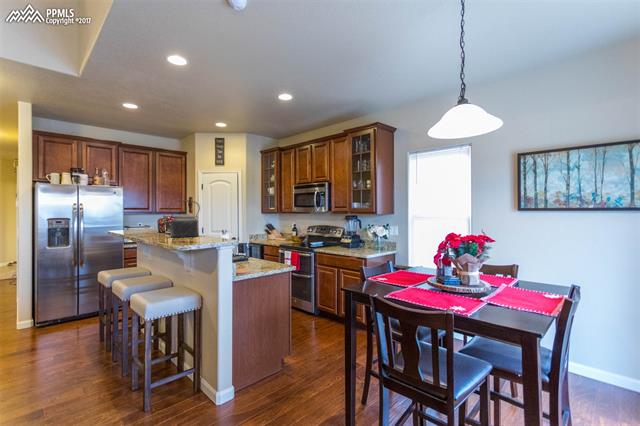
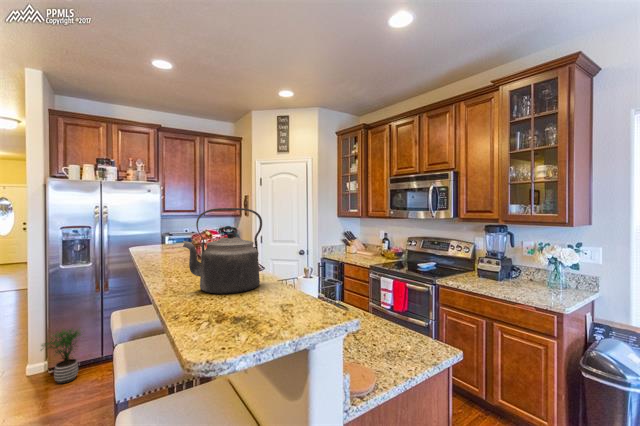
potted plant: none [34,291,69,331] -> present [41,328,81,384]

